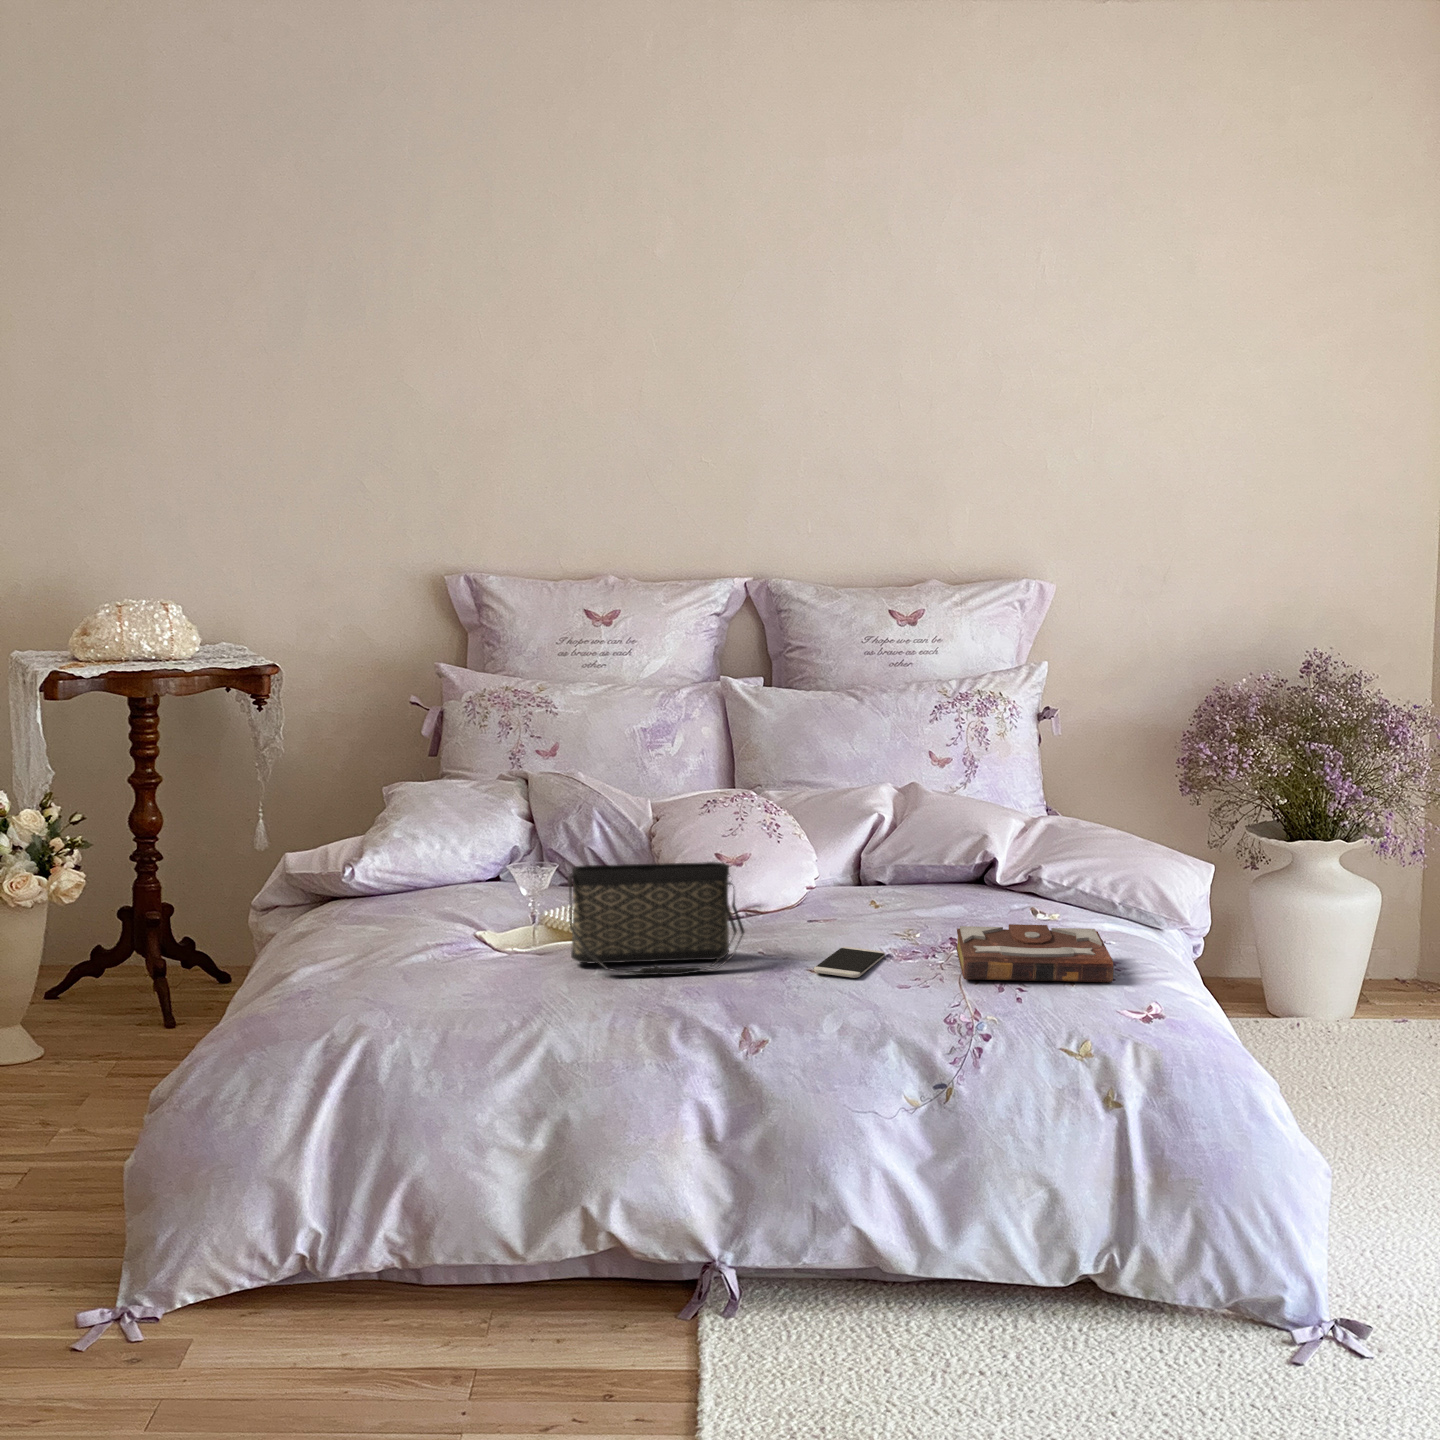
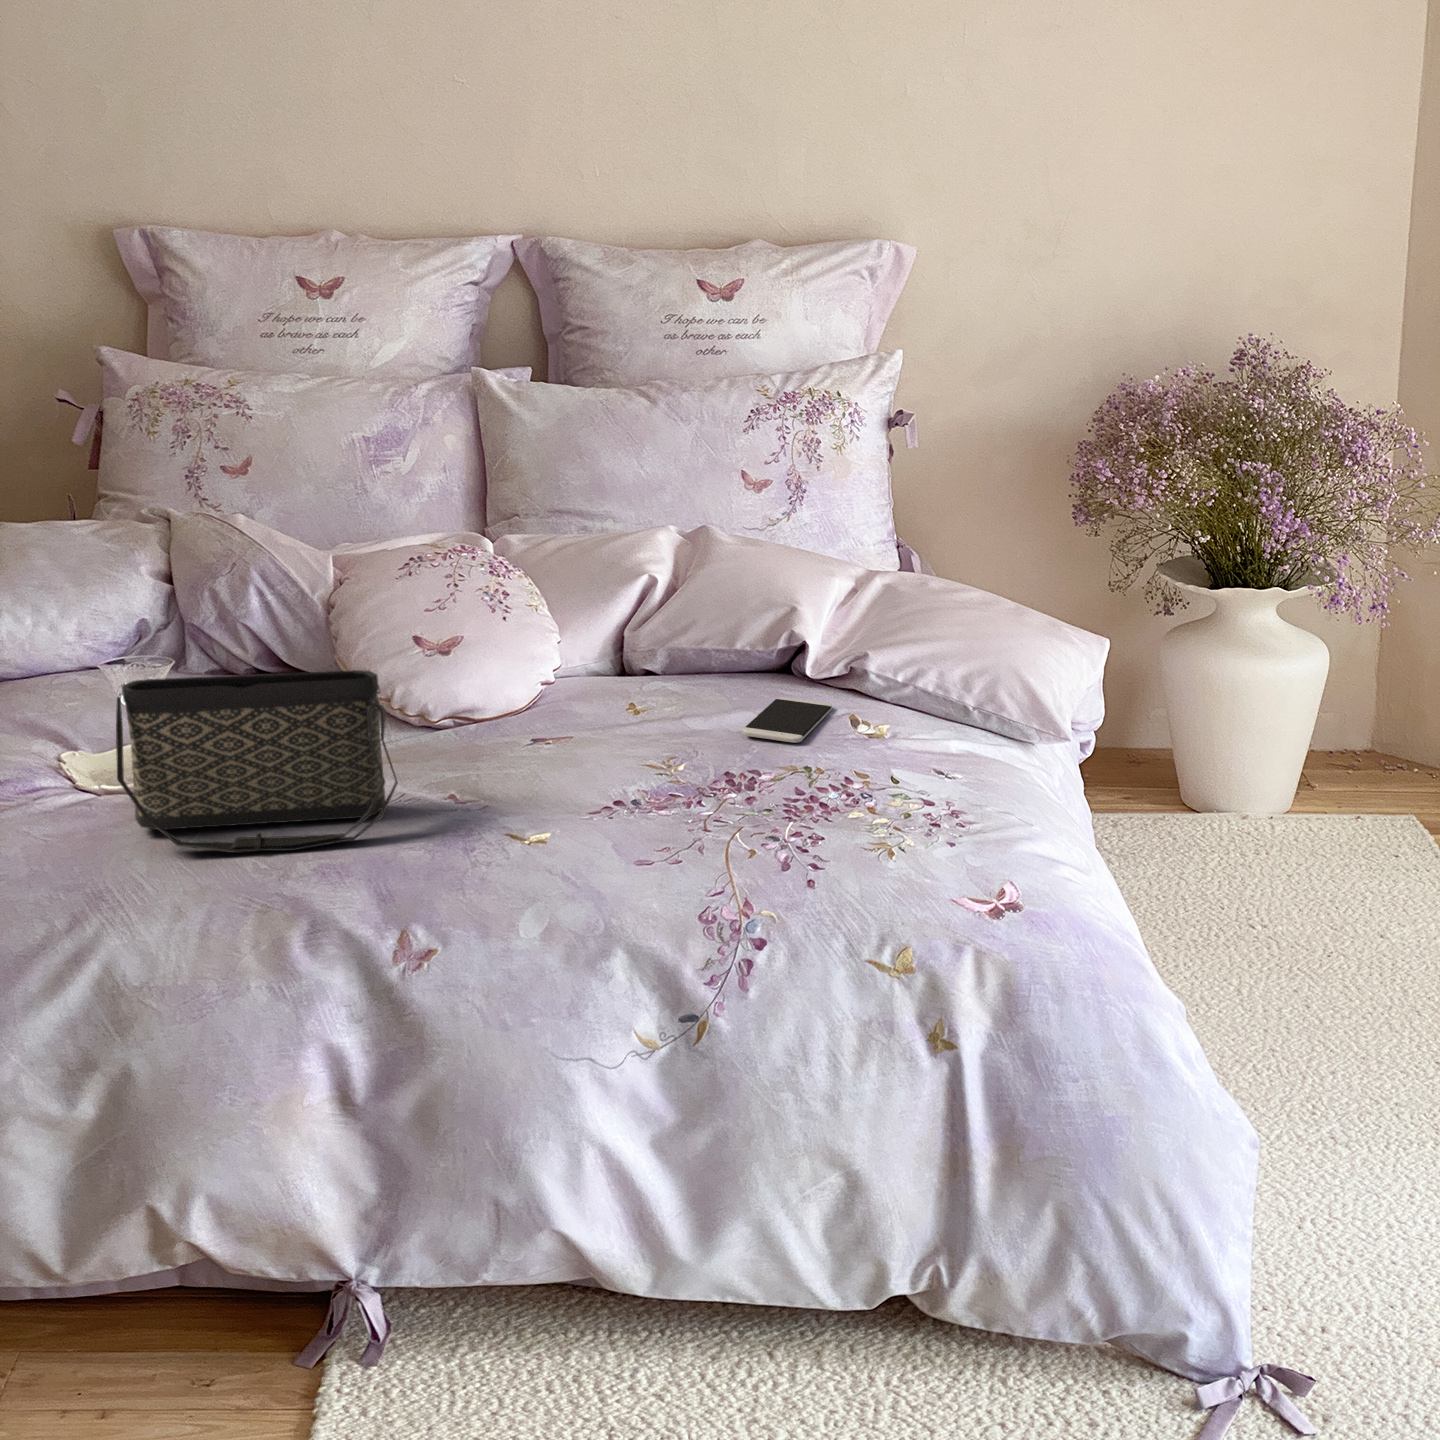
book: present [956,924,1113,982] -> none [728,759,957,859]
smartphone: present [814,947,885,978] -> present [743,697,832,743]

